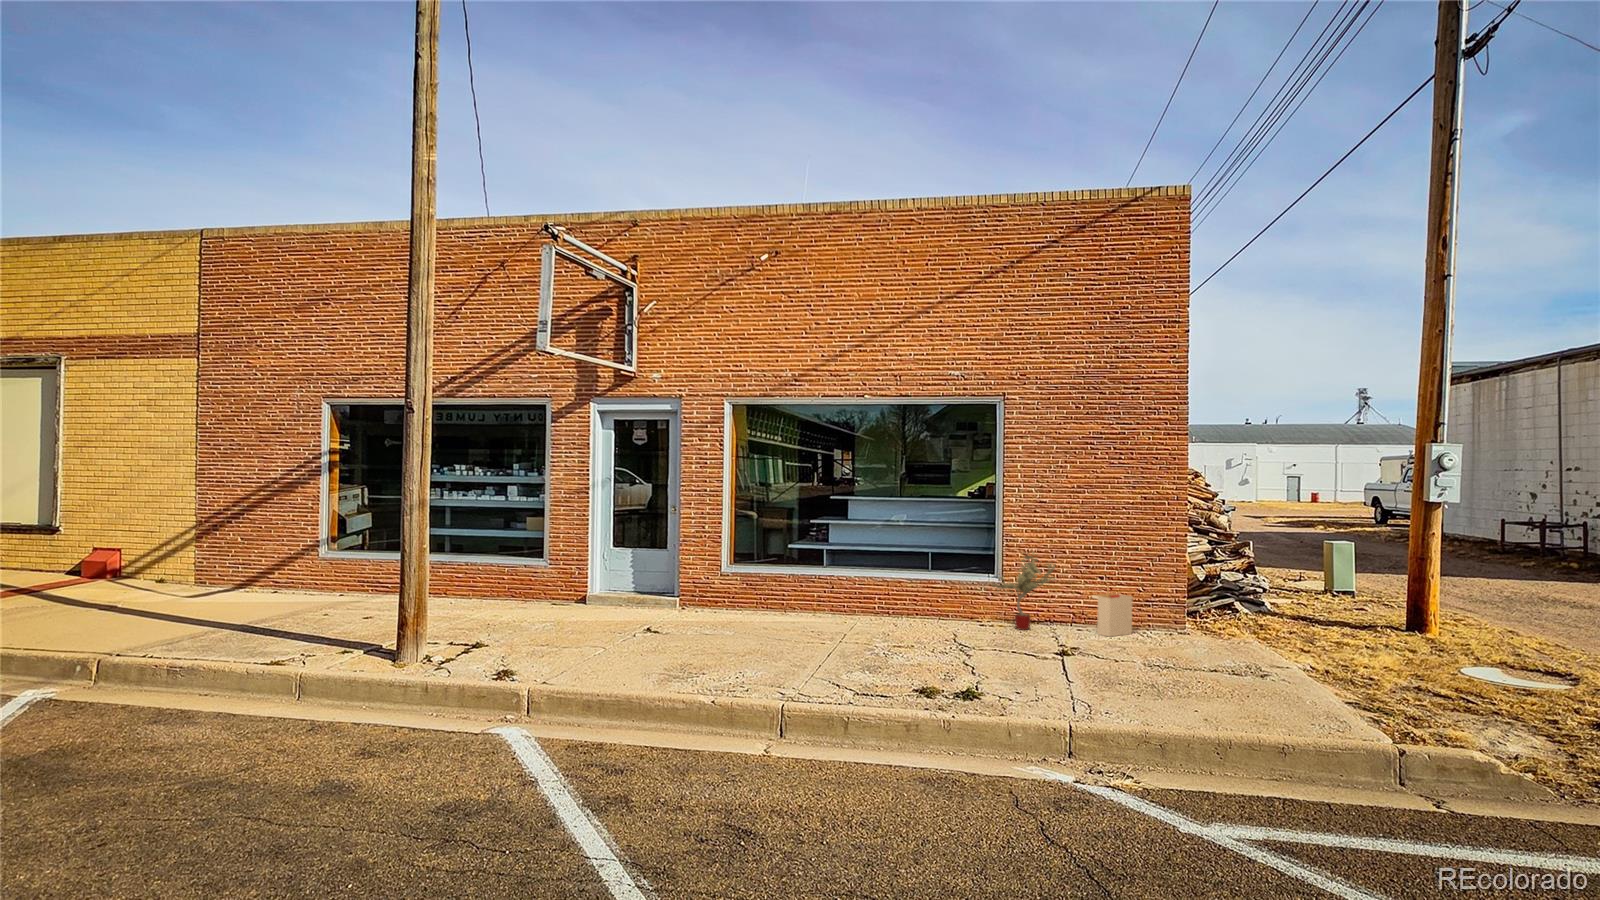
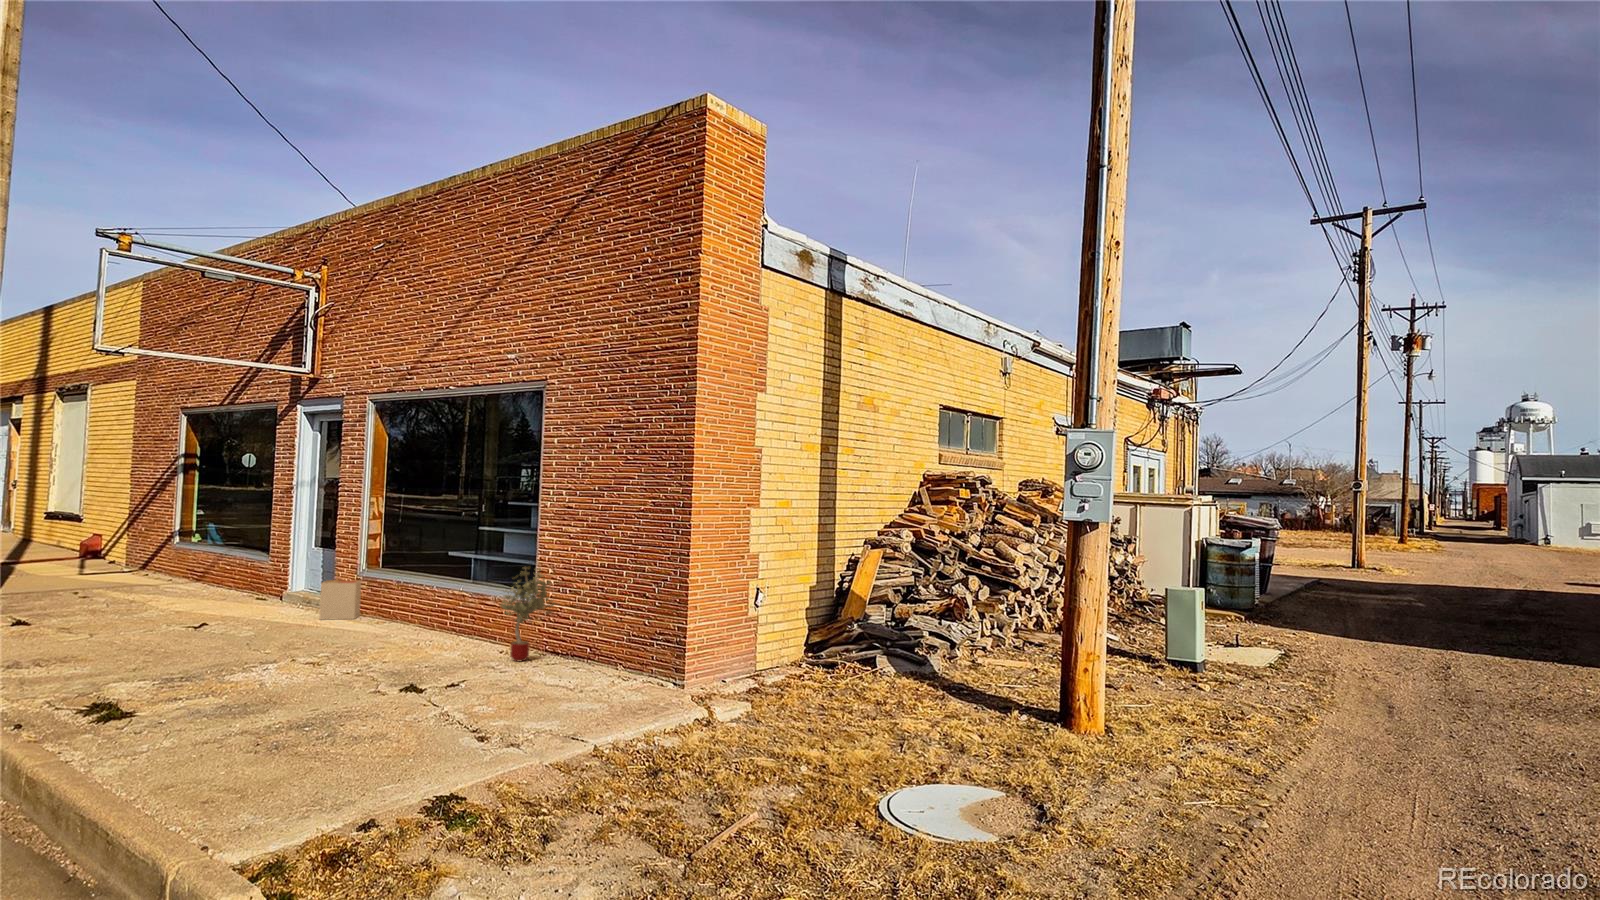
storage bin: present [1092,585,1133,637] -> present [319,578,361,620]

